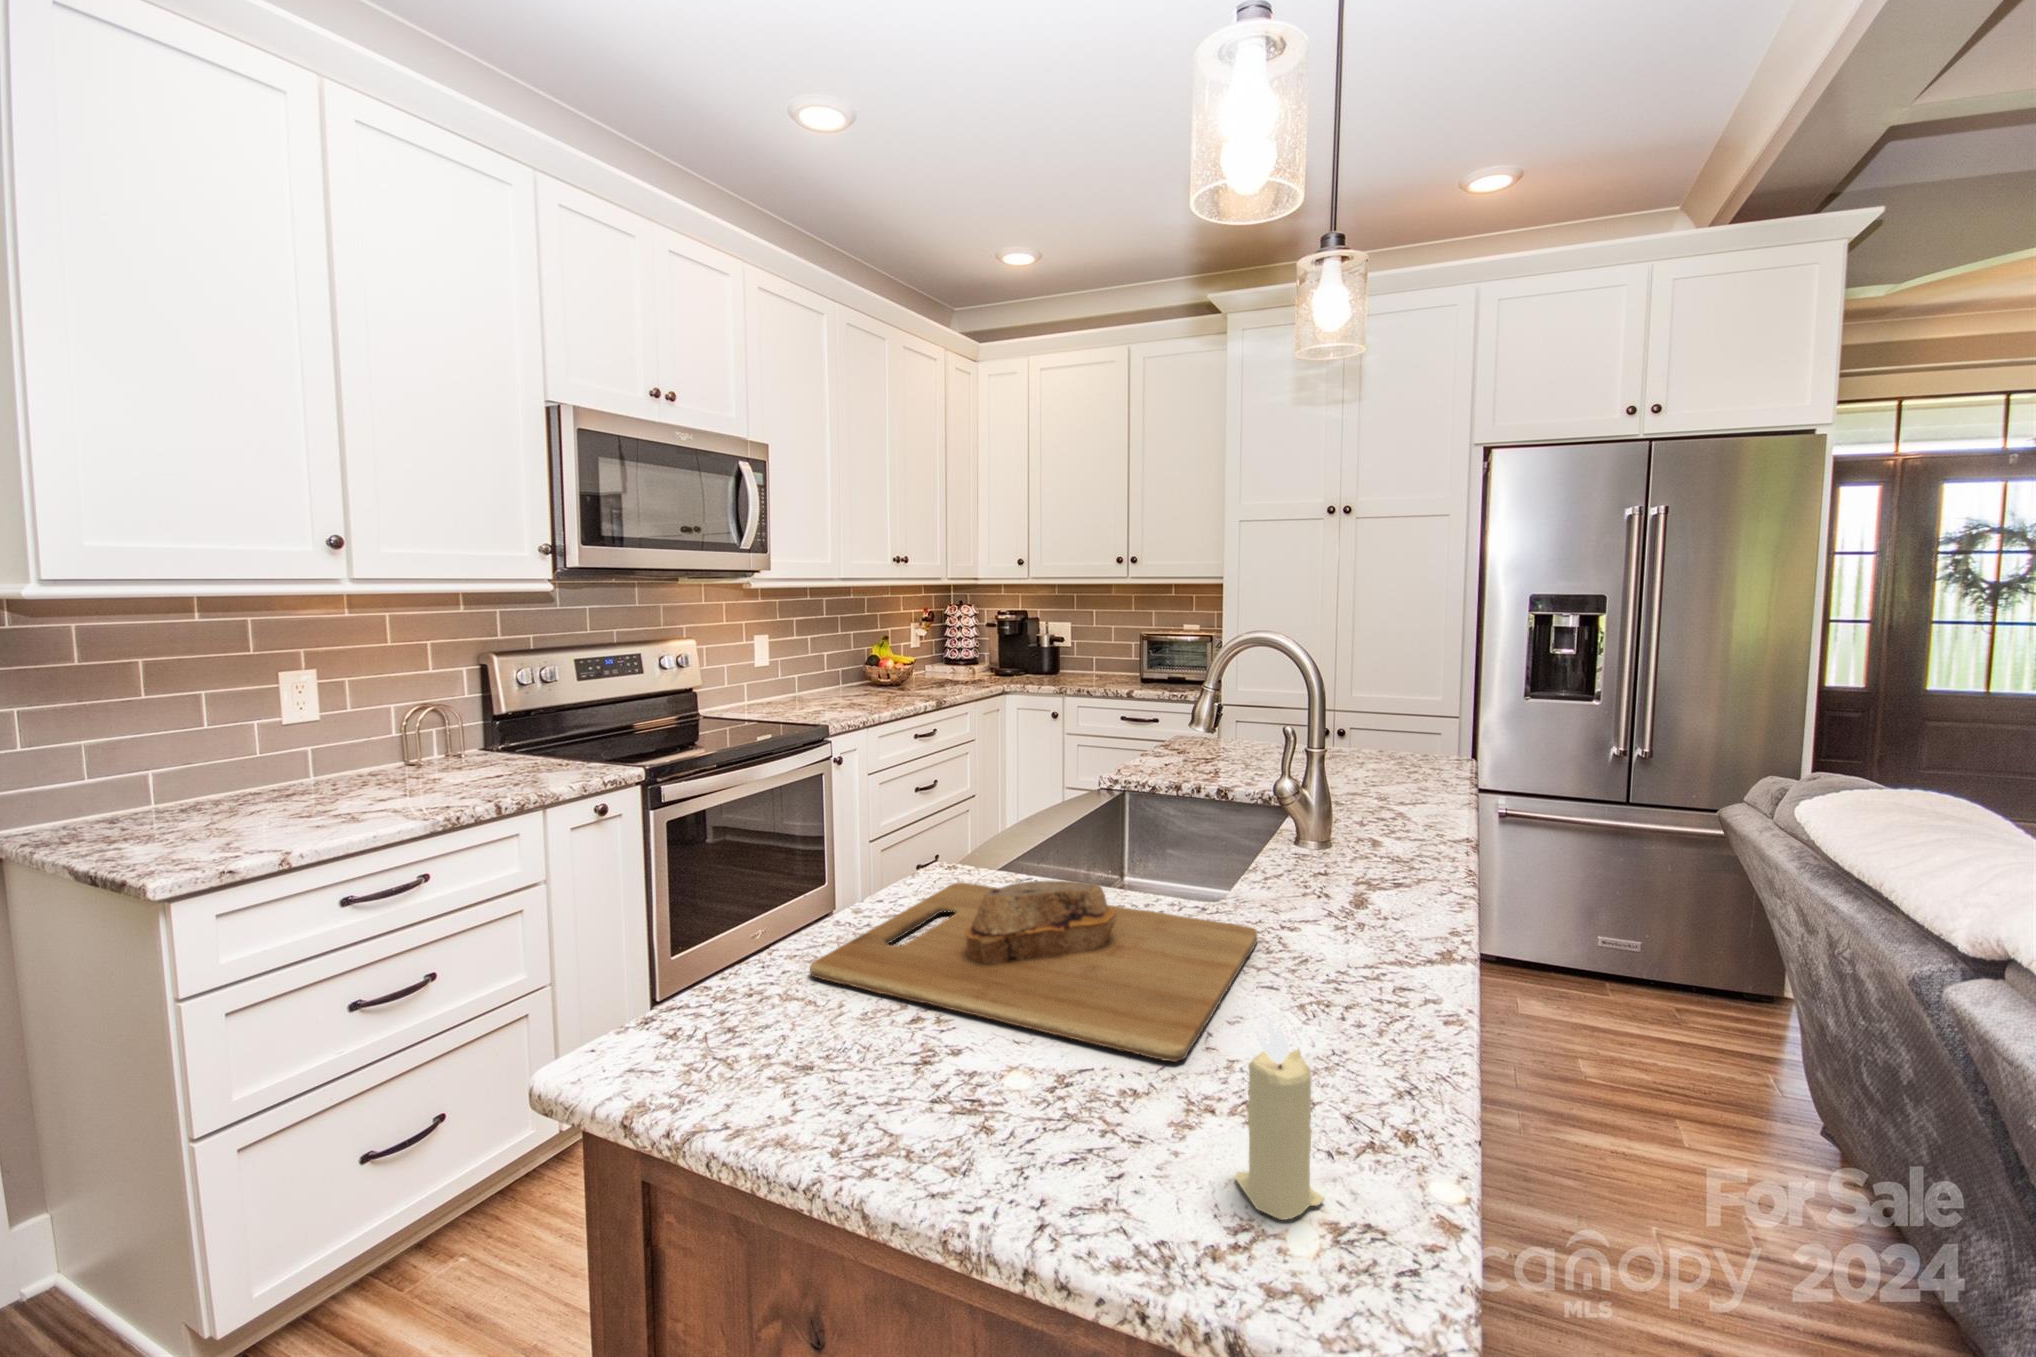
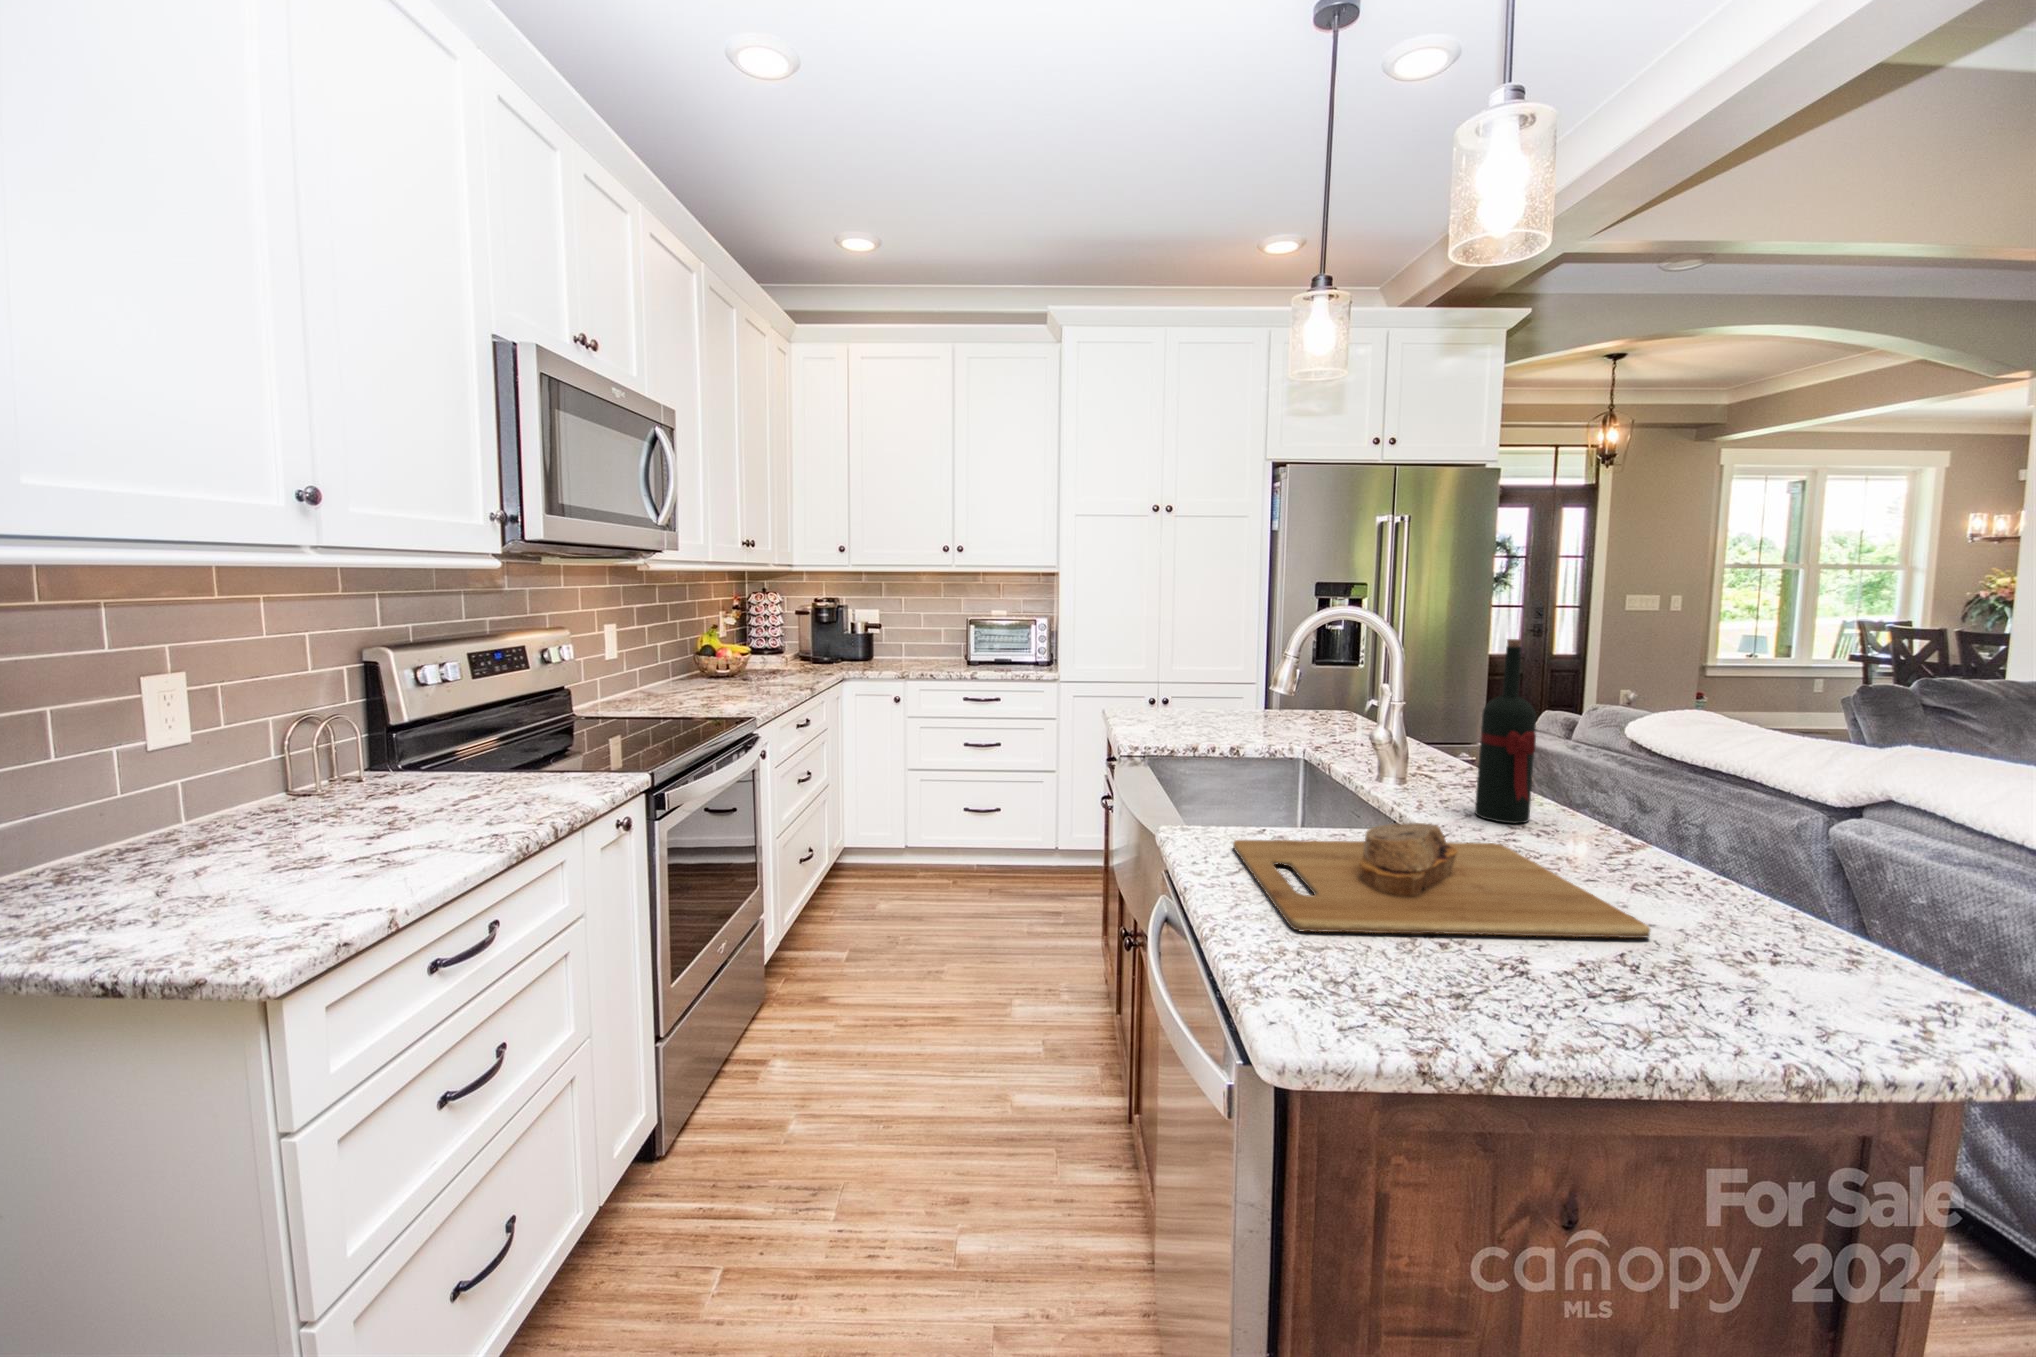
wine bottle: none [1342,657,1413,912] -> present [1475,639,1536,823]
candle: present [1235,1013,1325,1220] -> none [1821,878,1908,1011]

